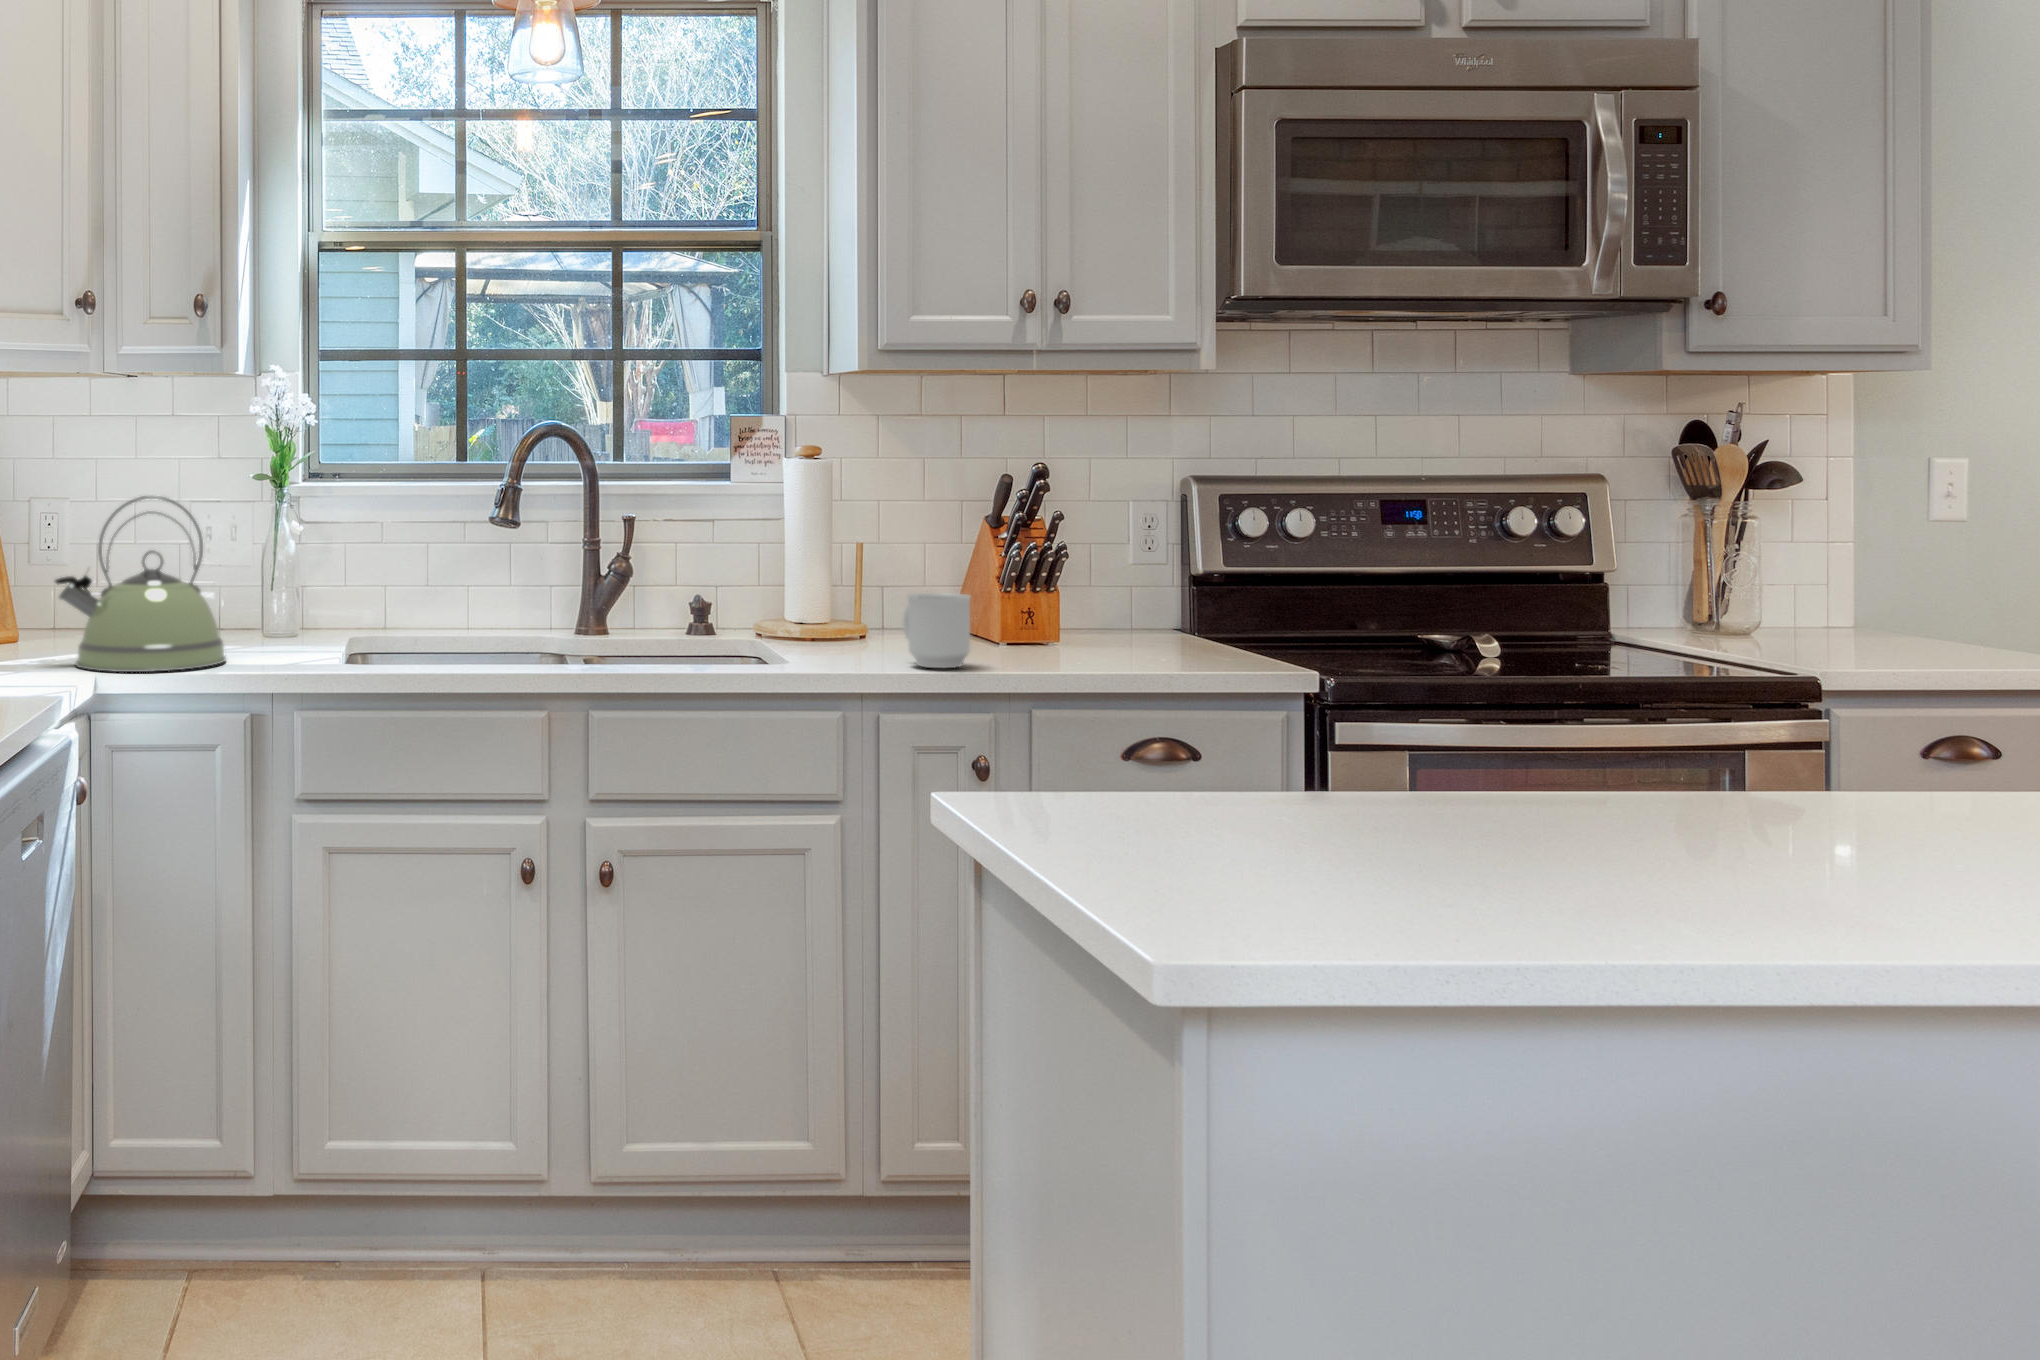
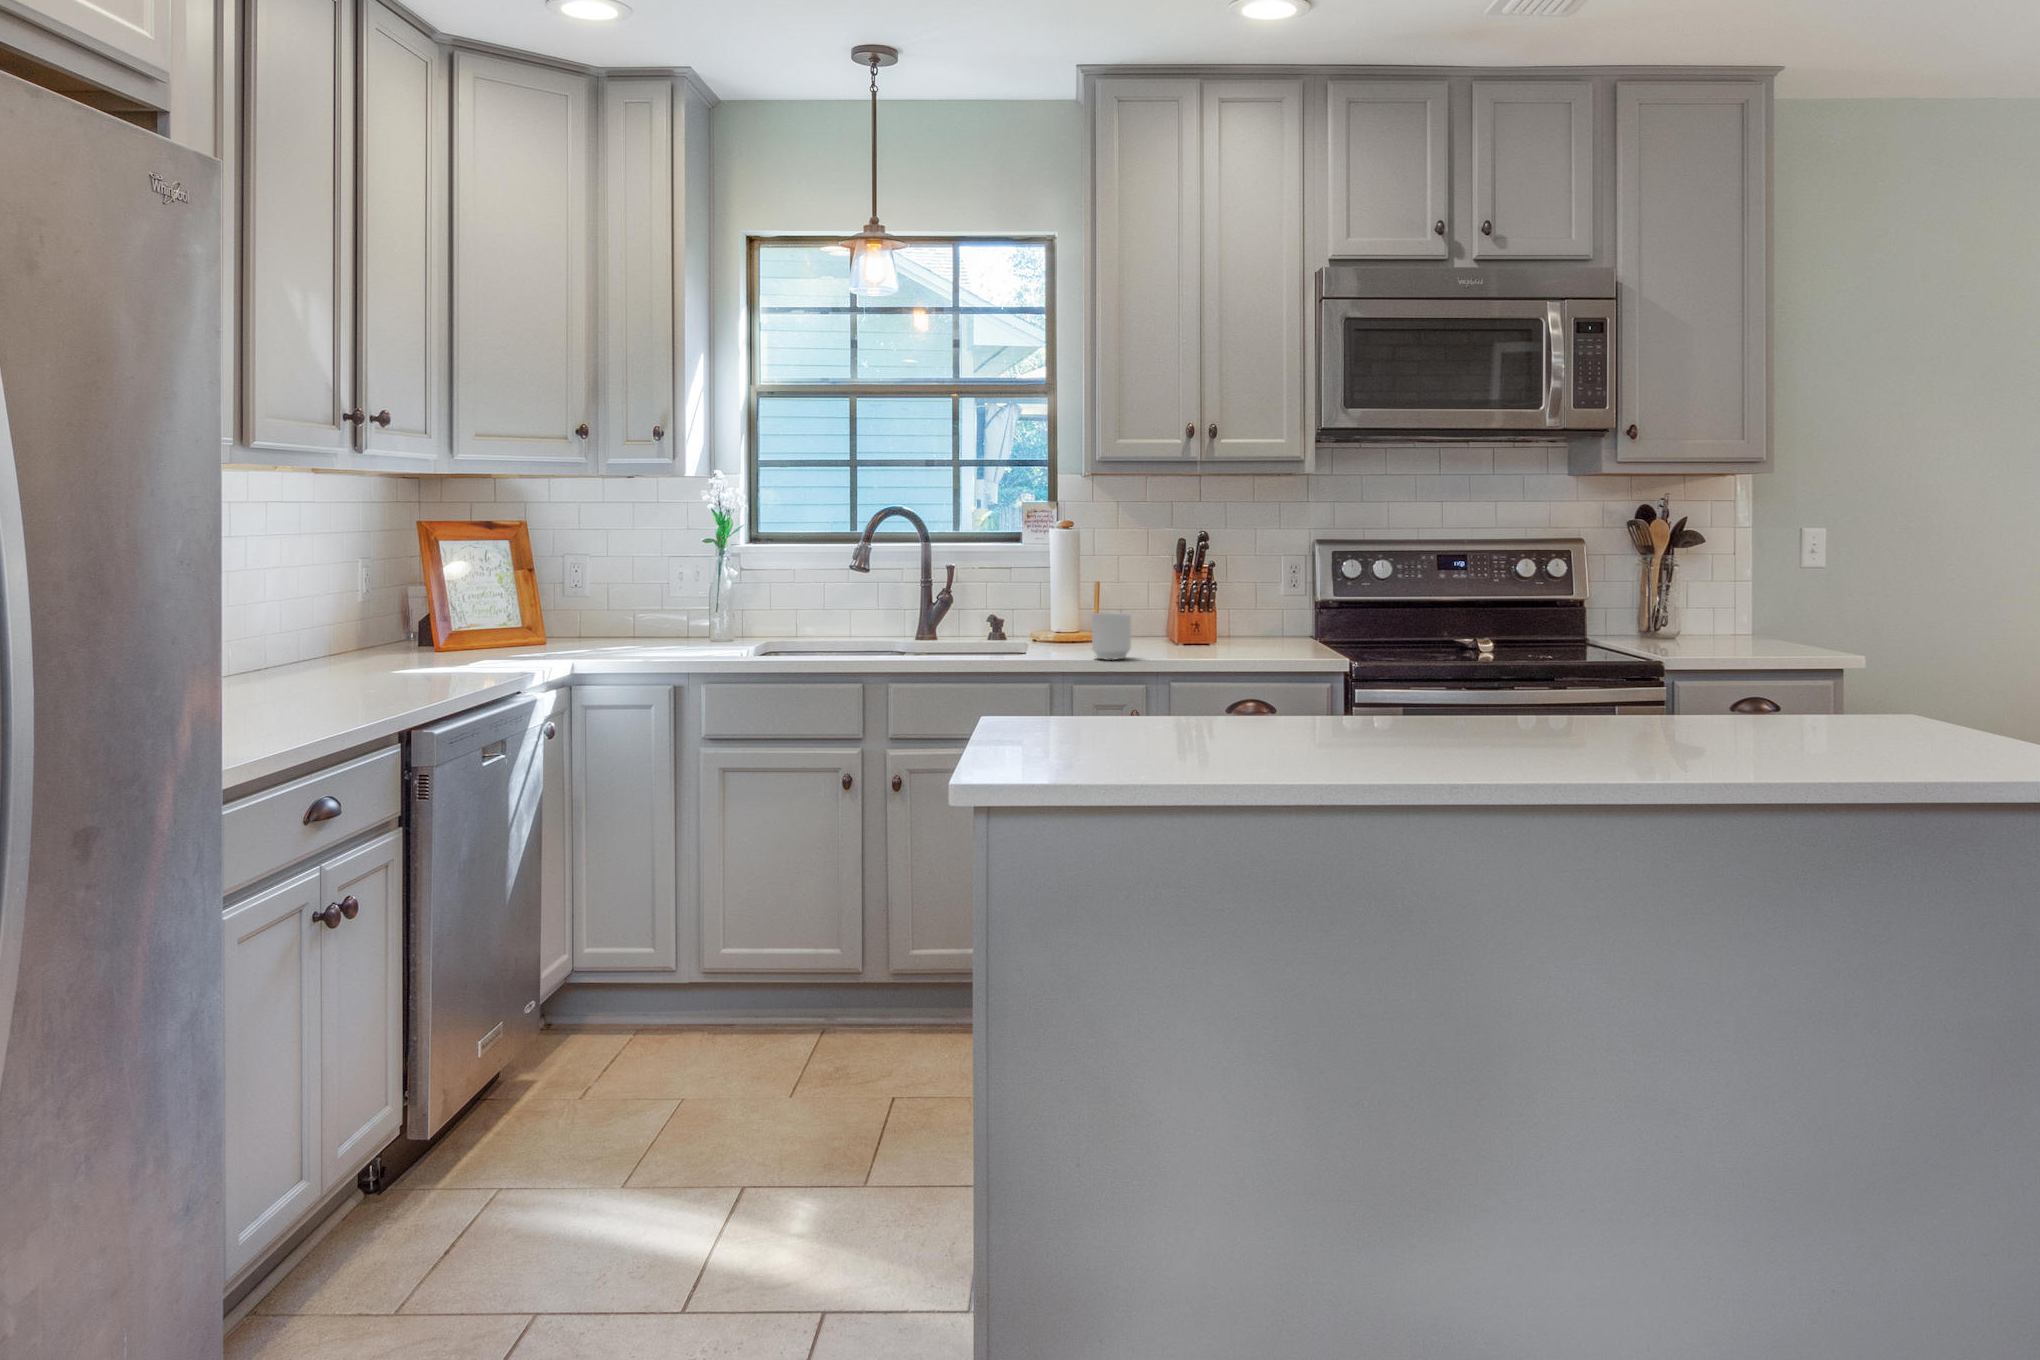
kettle: present [55,495,226,672] -> none [555,550,665,660]

